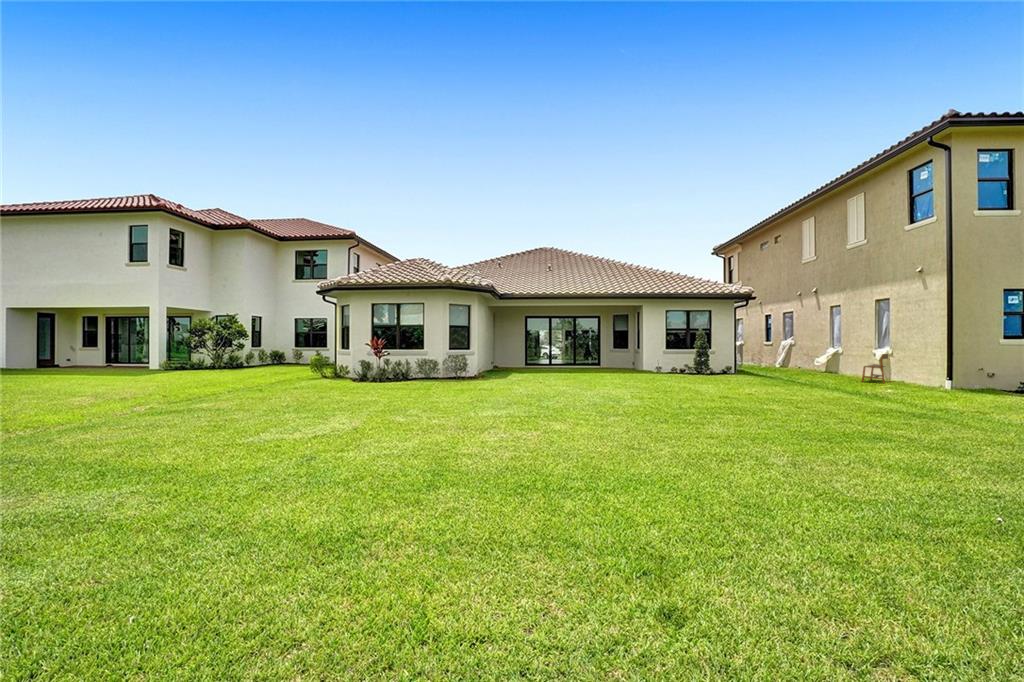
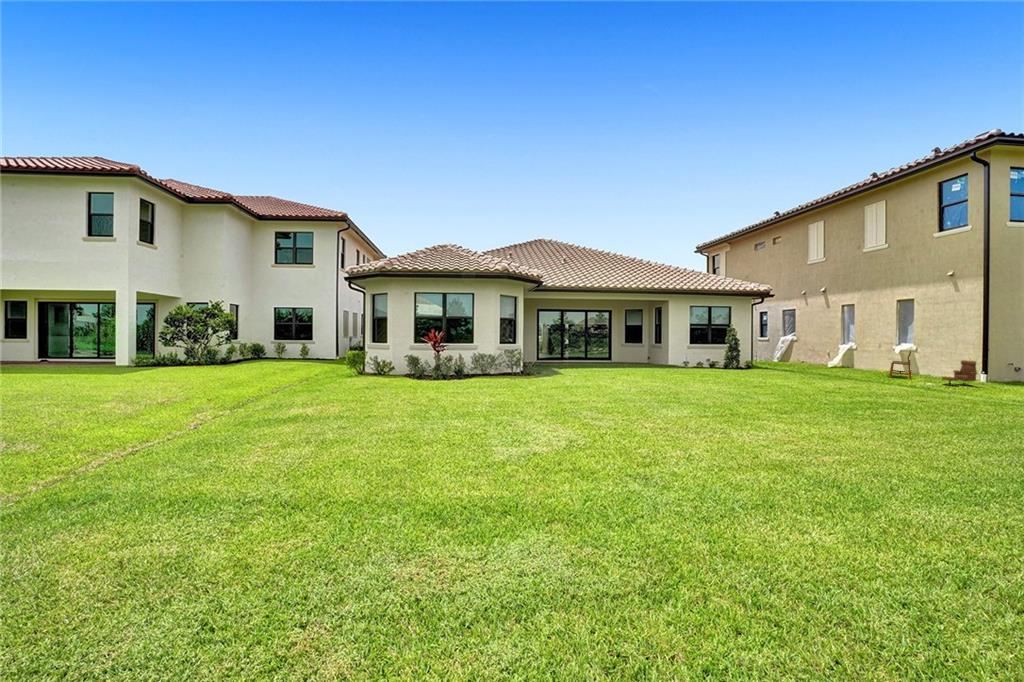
lounge chair: none [902,363,942,391] -> present [942,360,978,386]

